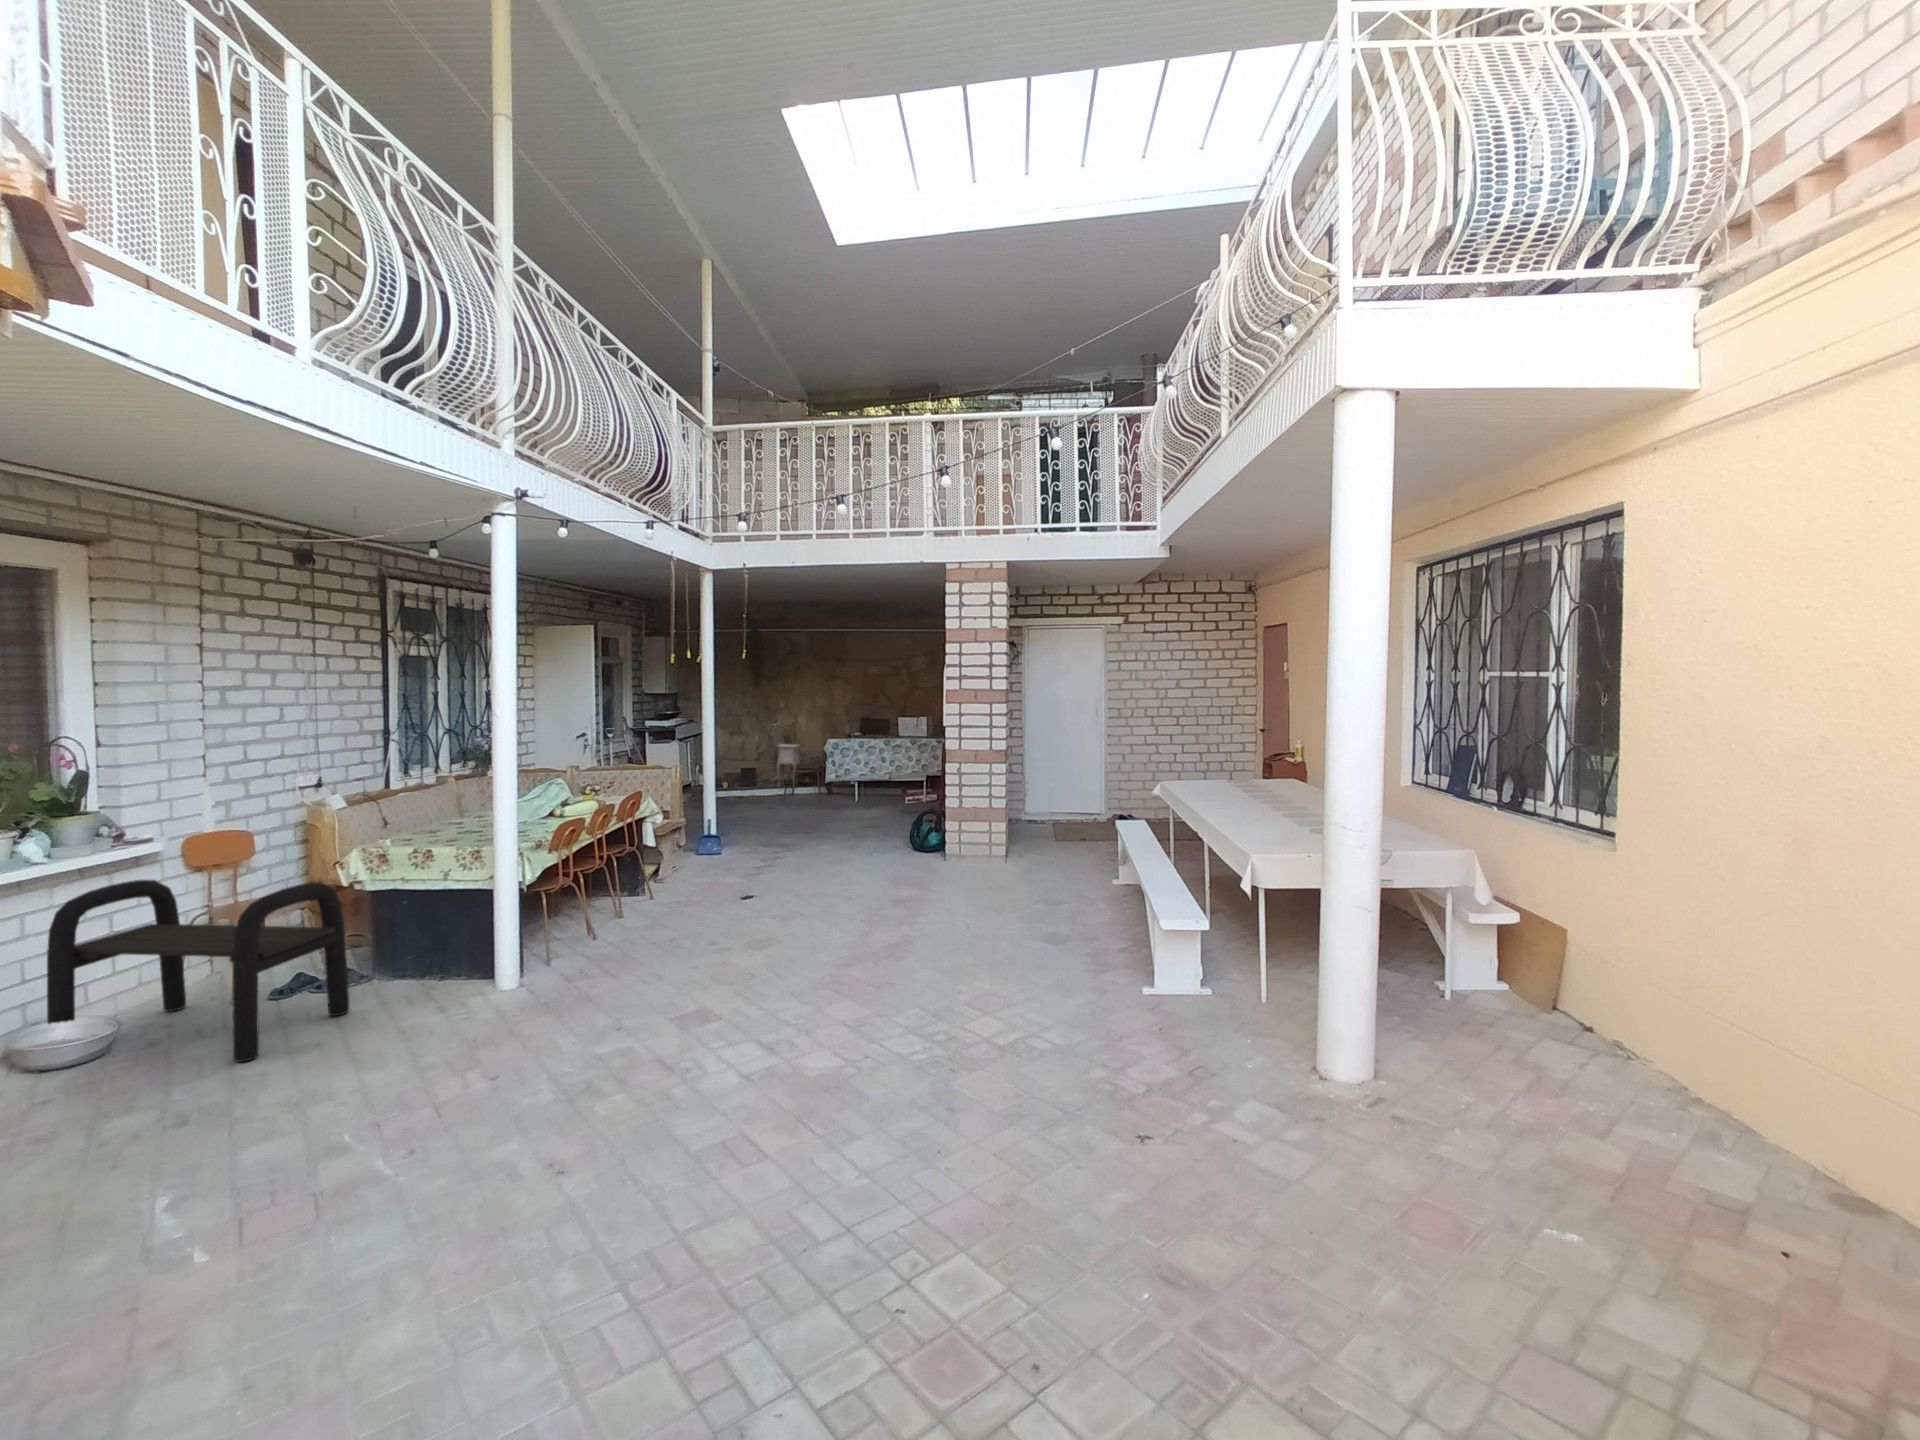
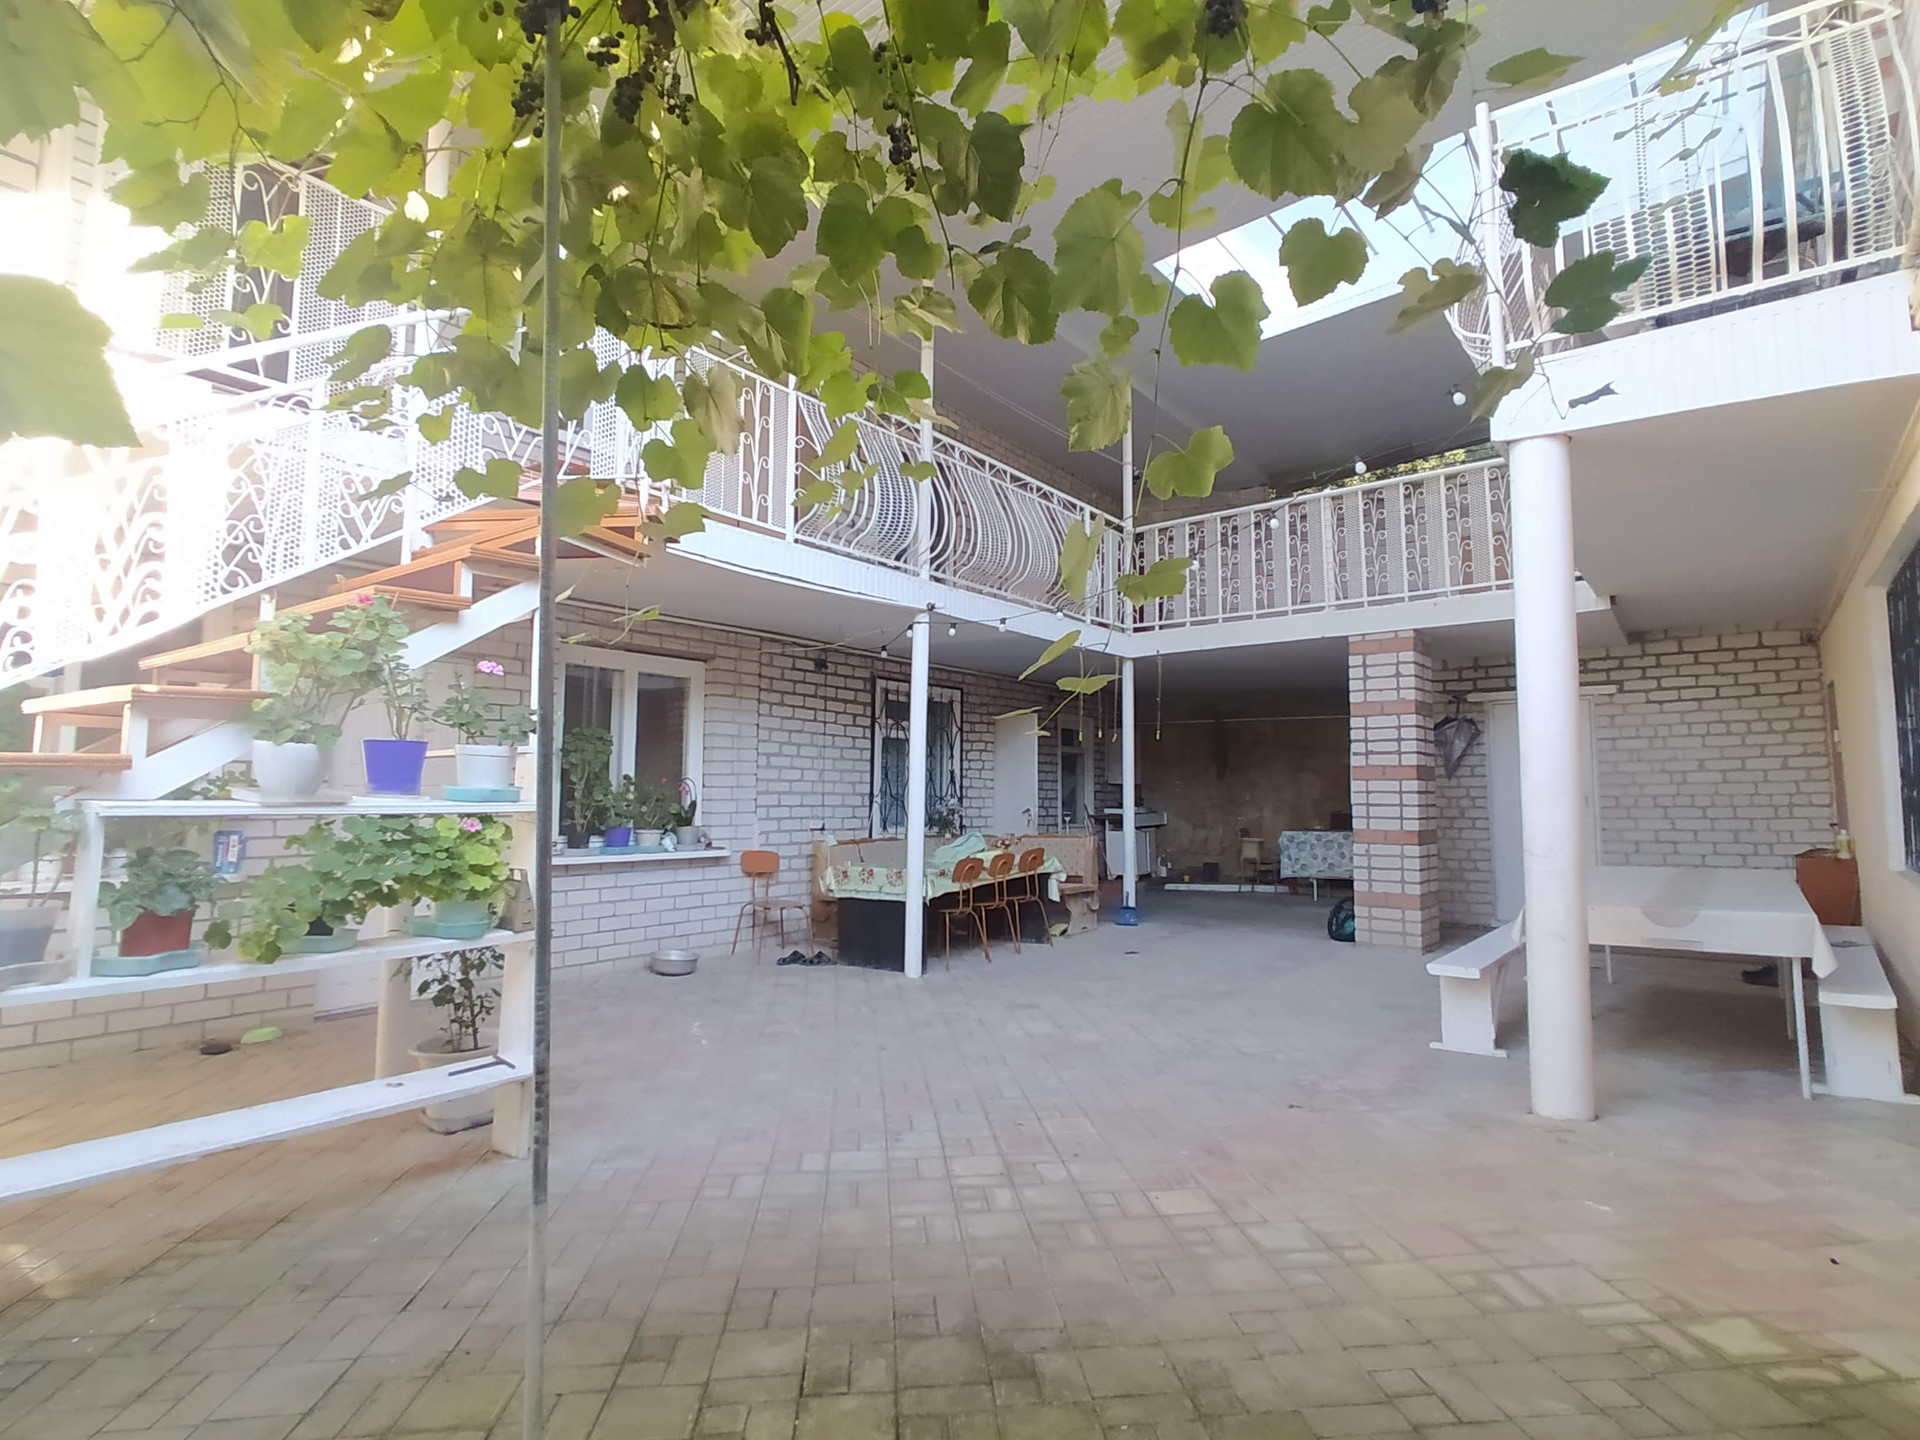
bench: present [47,880,349,1062] -> none [664,871,813,987]

